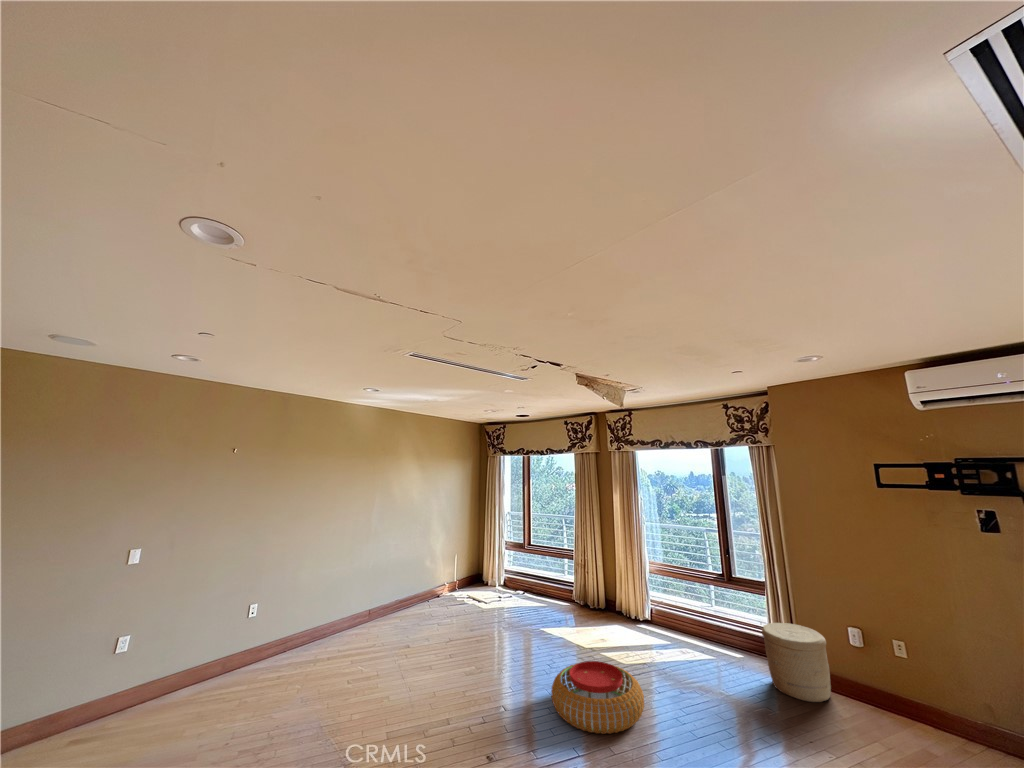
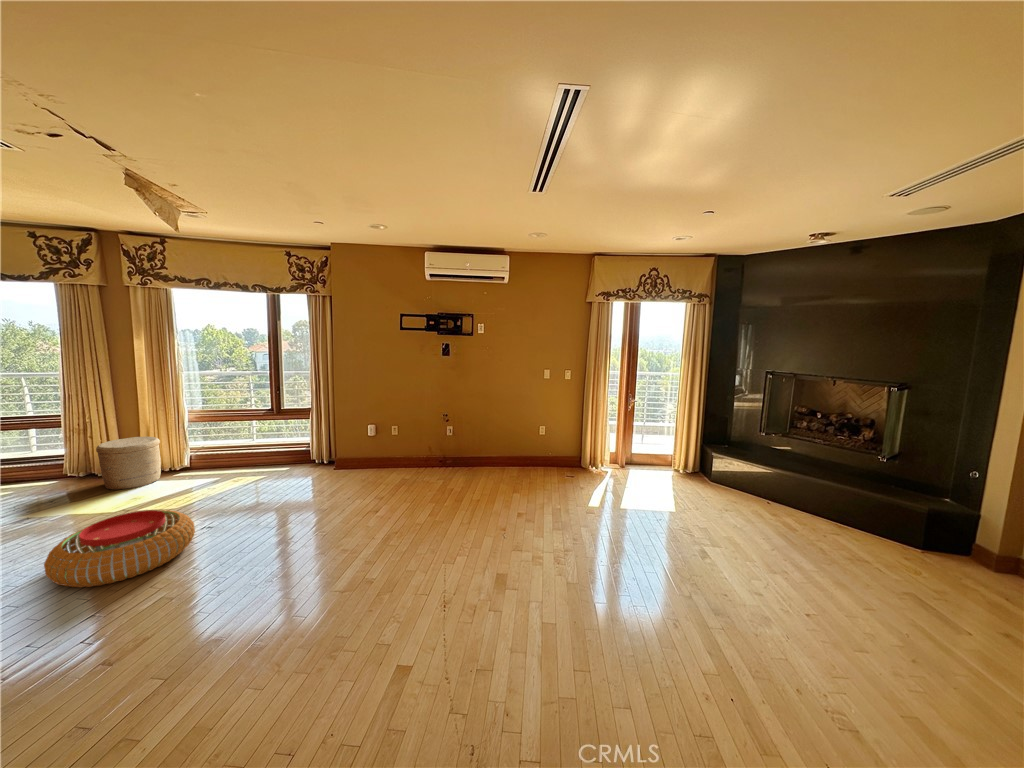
woven basket: present [762,623,831,702] -> present [96,437,161,490]

